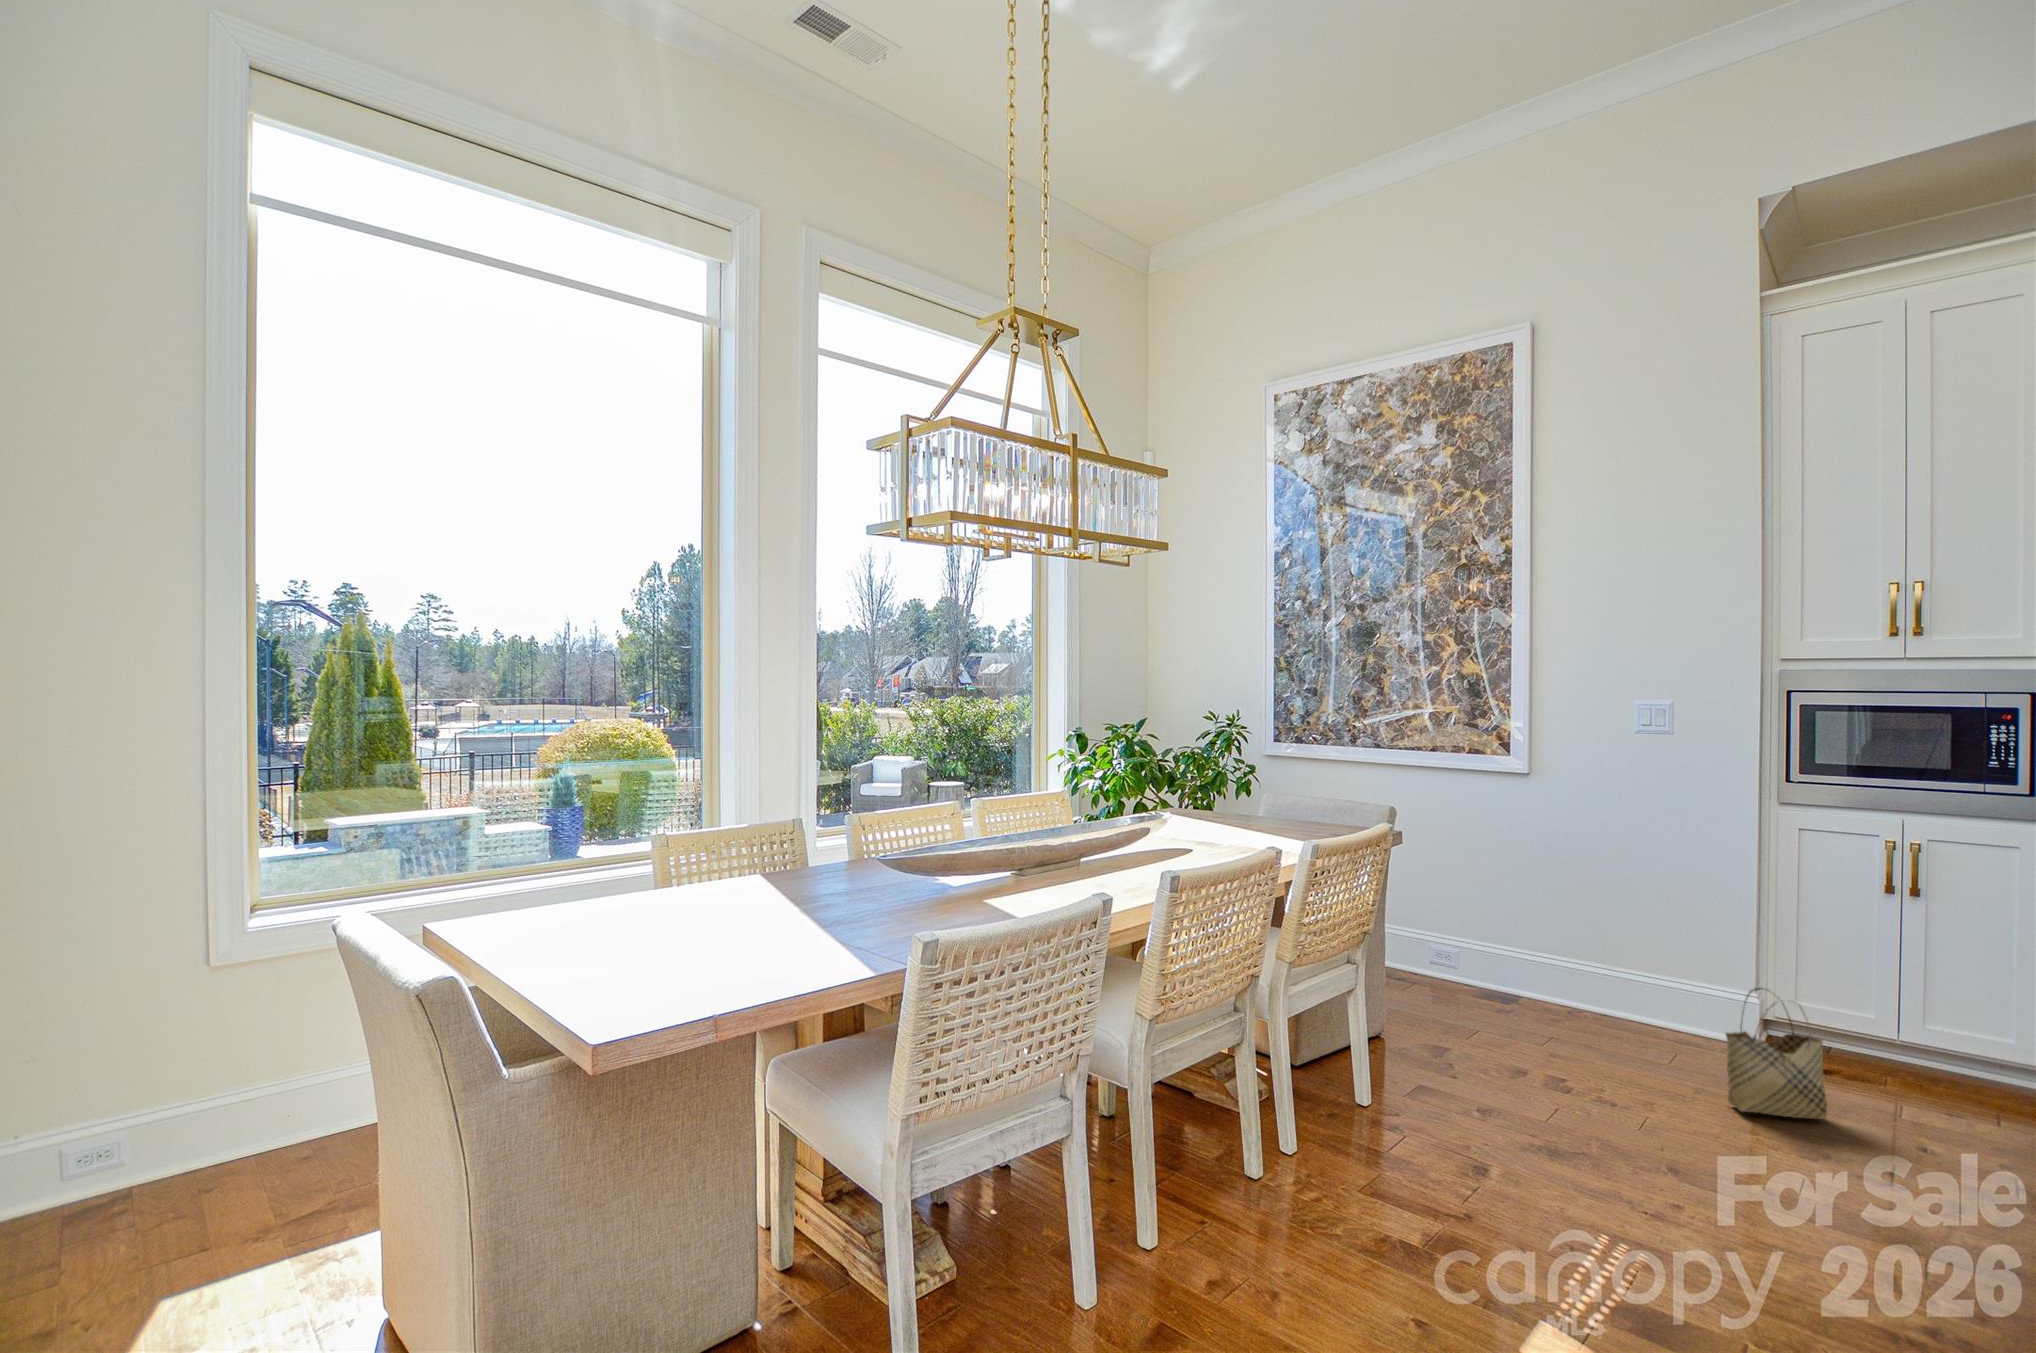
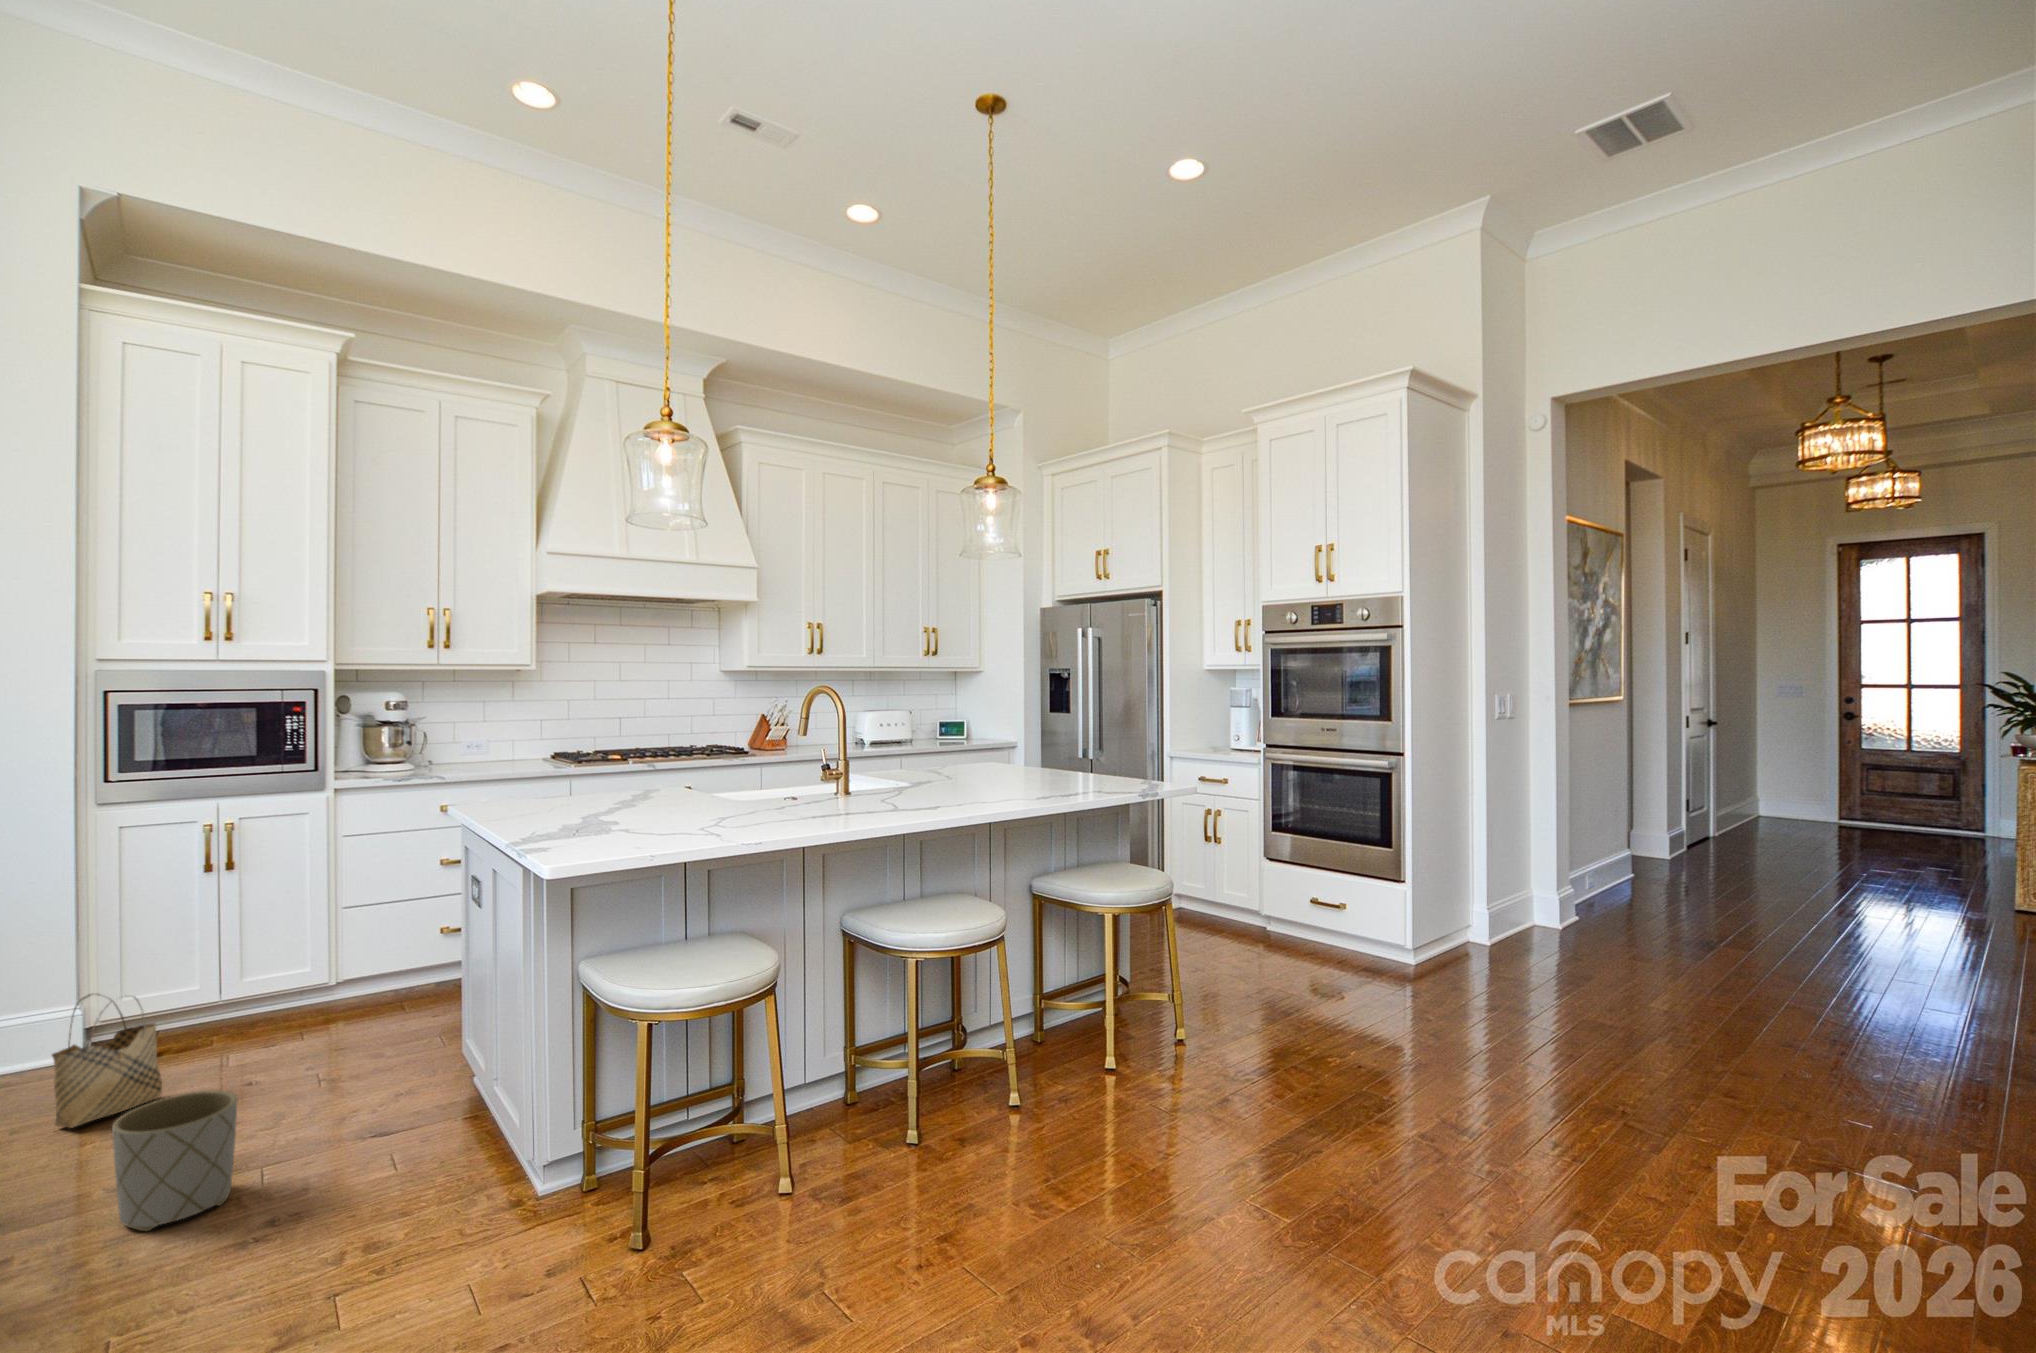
planter: none [1756,1121,1886,1273] -> present [112,1091,238,1231]

